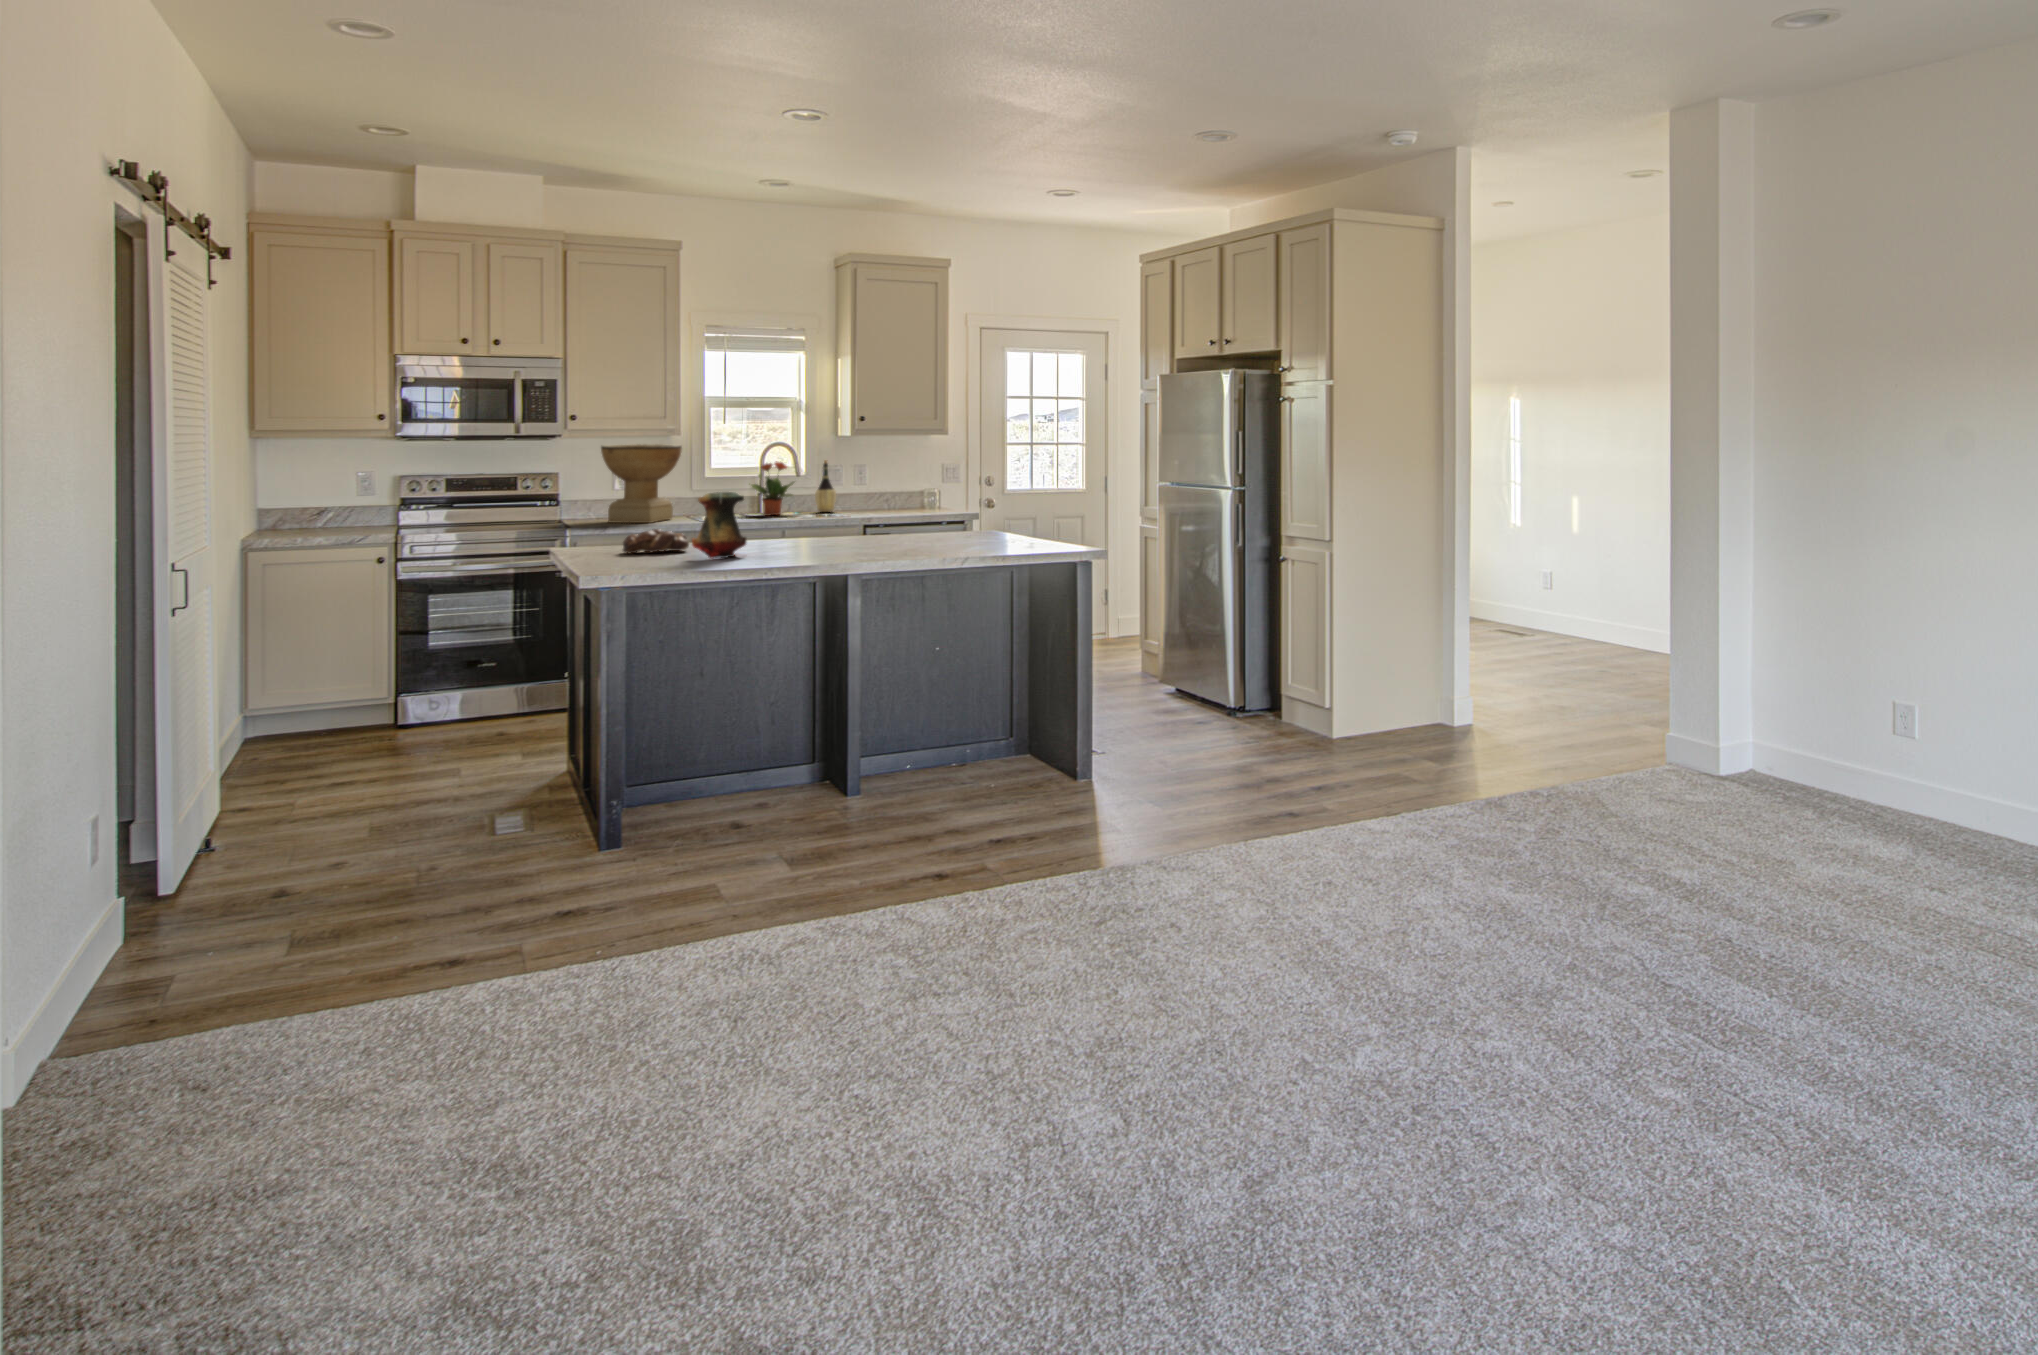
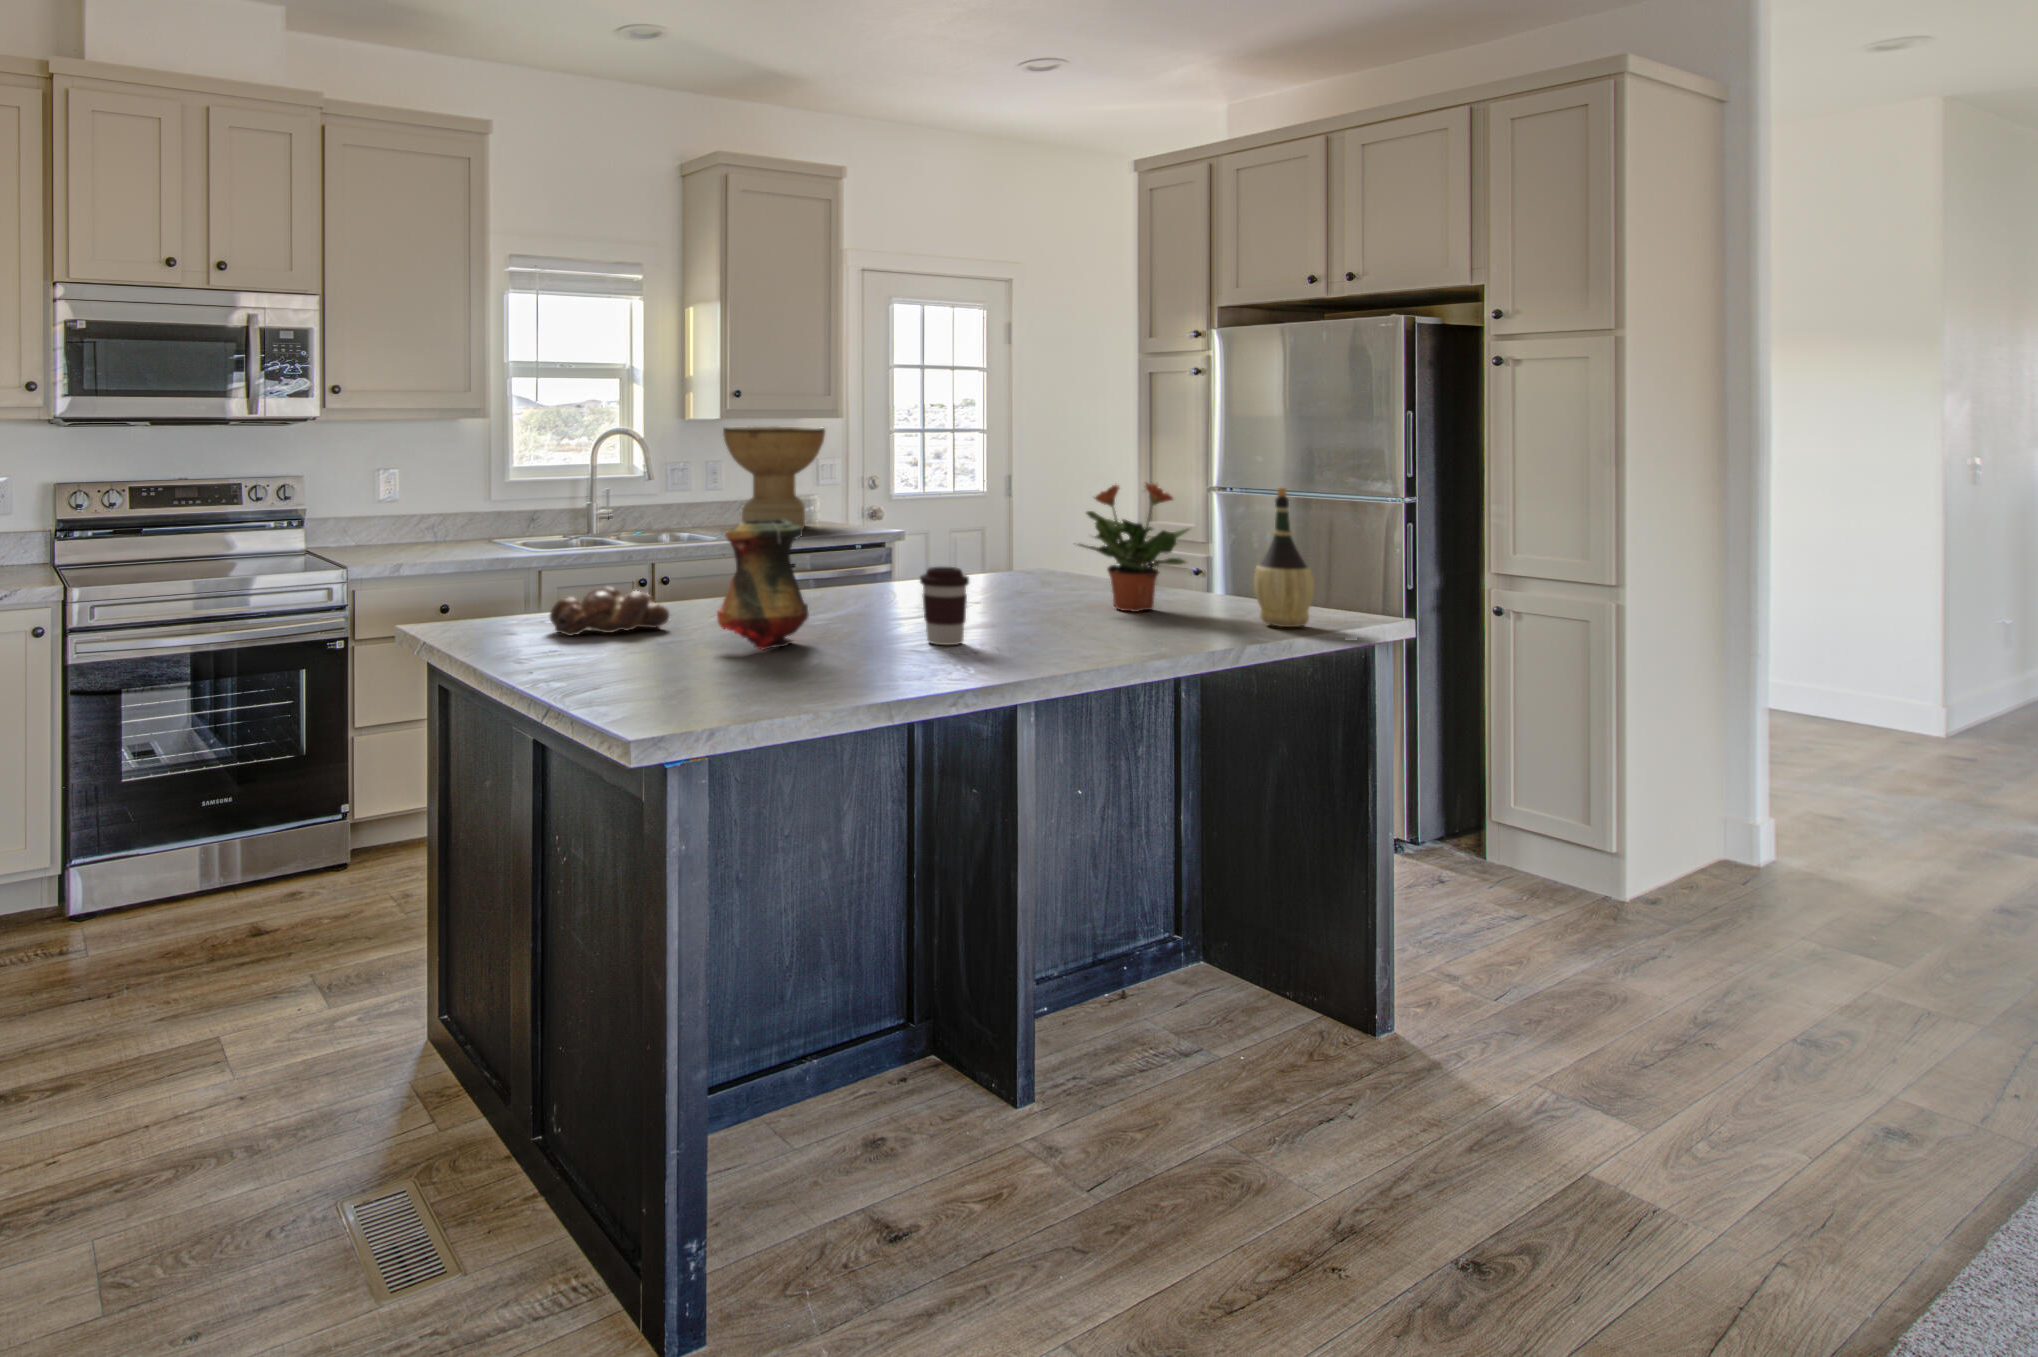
decorative bowl: present [601,444,682,523] -> present [723,426,825,528]
wine bottle: present [815,460,836,512] -> present [1254,488,1315,627]
potted plant: present [751,461,794,516] -> present [1079,483,1189,612]
coffee cup: none [801,517,827,558] -> present [920,567,969,645]

